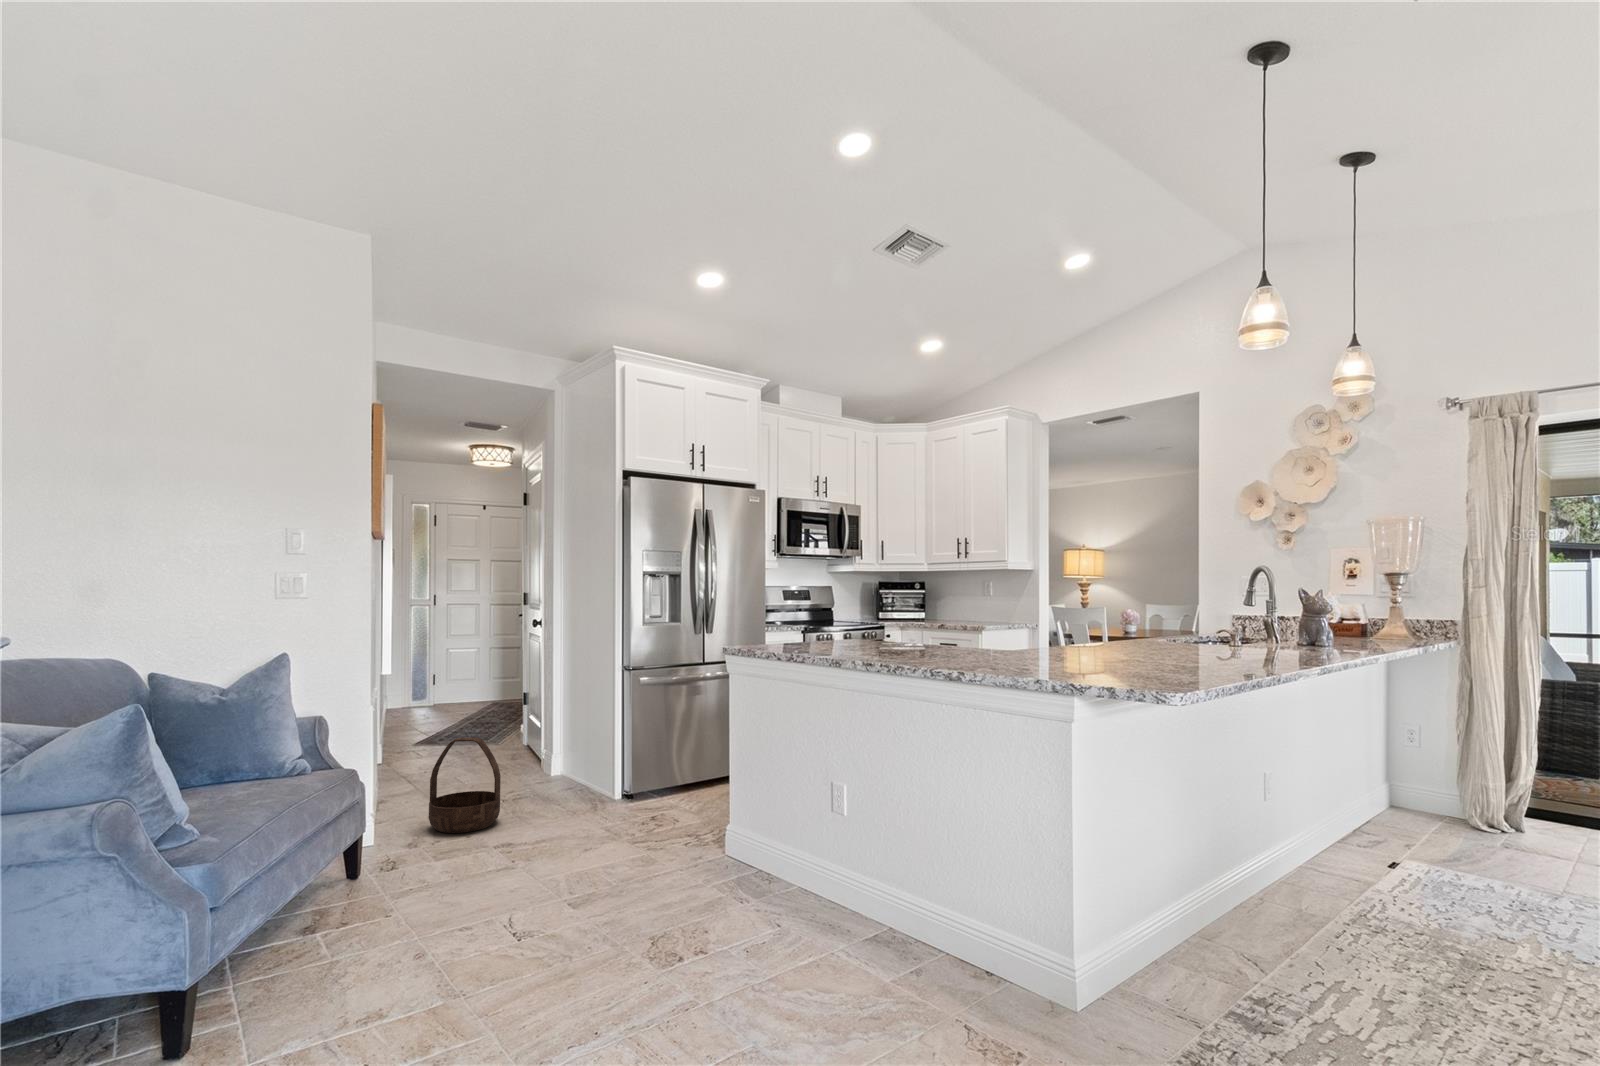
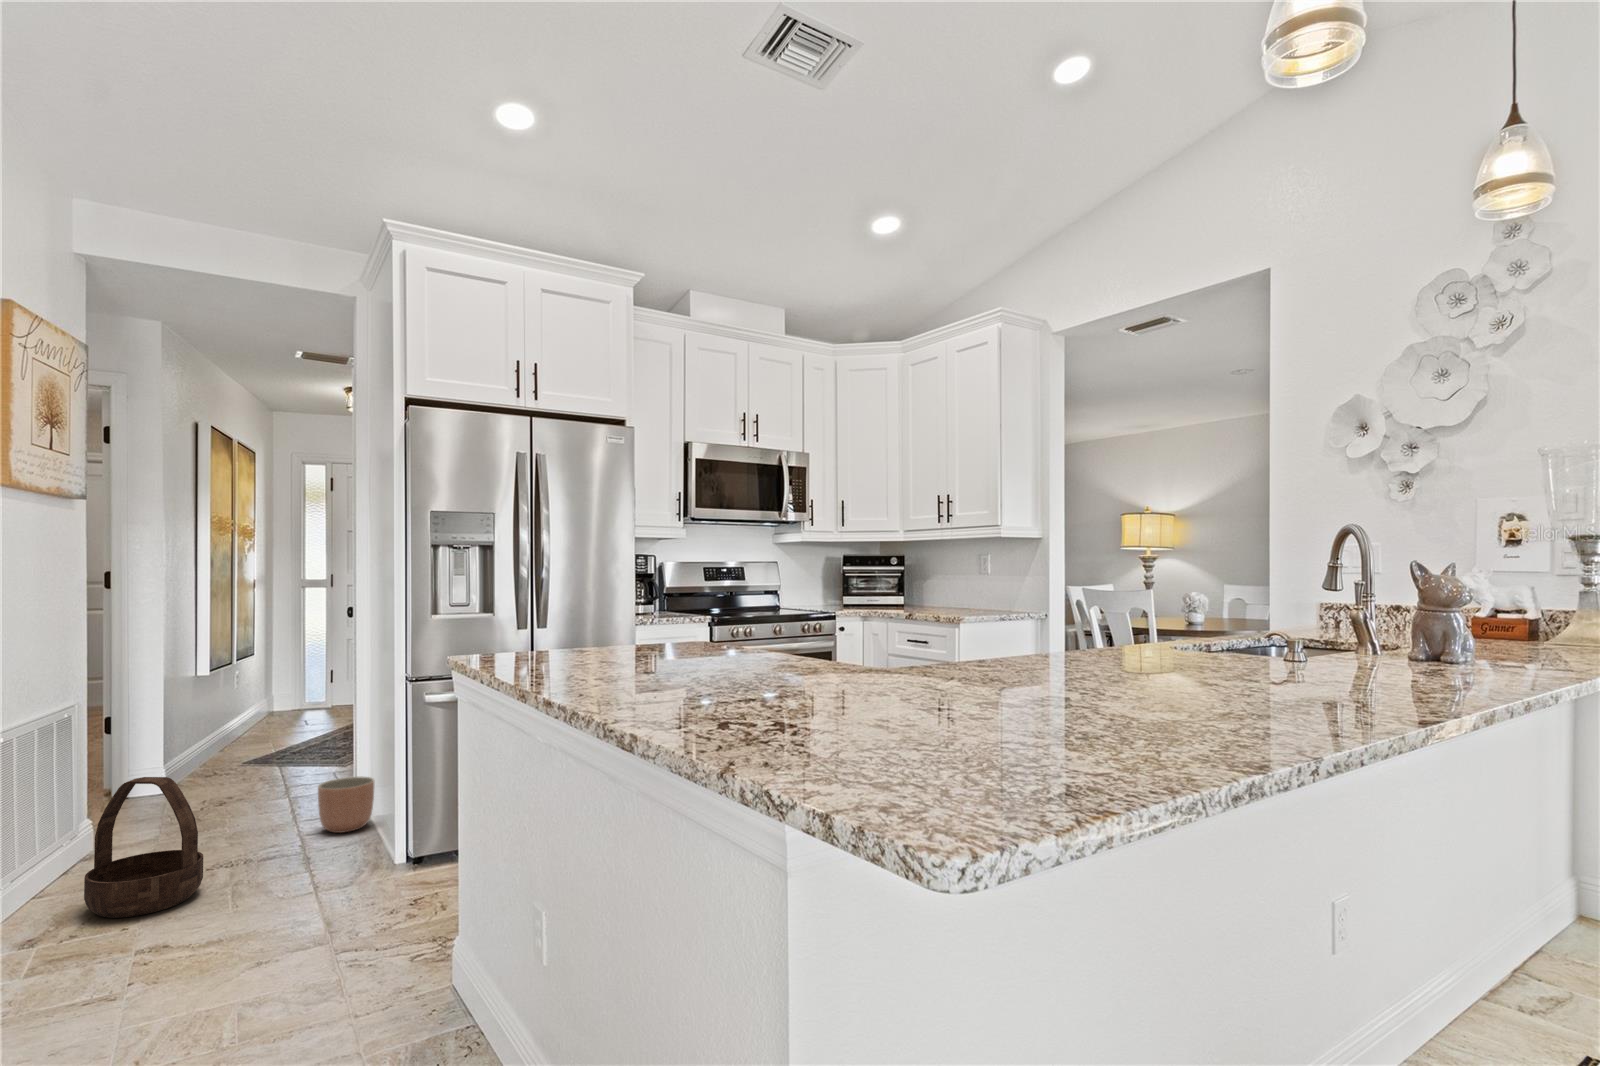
planter: none [535,746,573,786] -> present [318,776,374,833]

